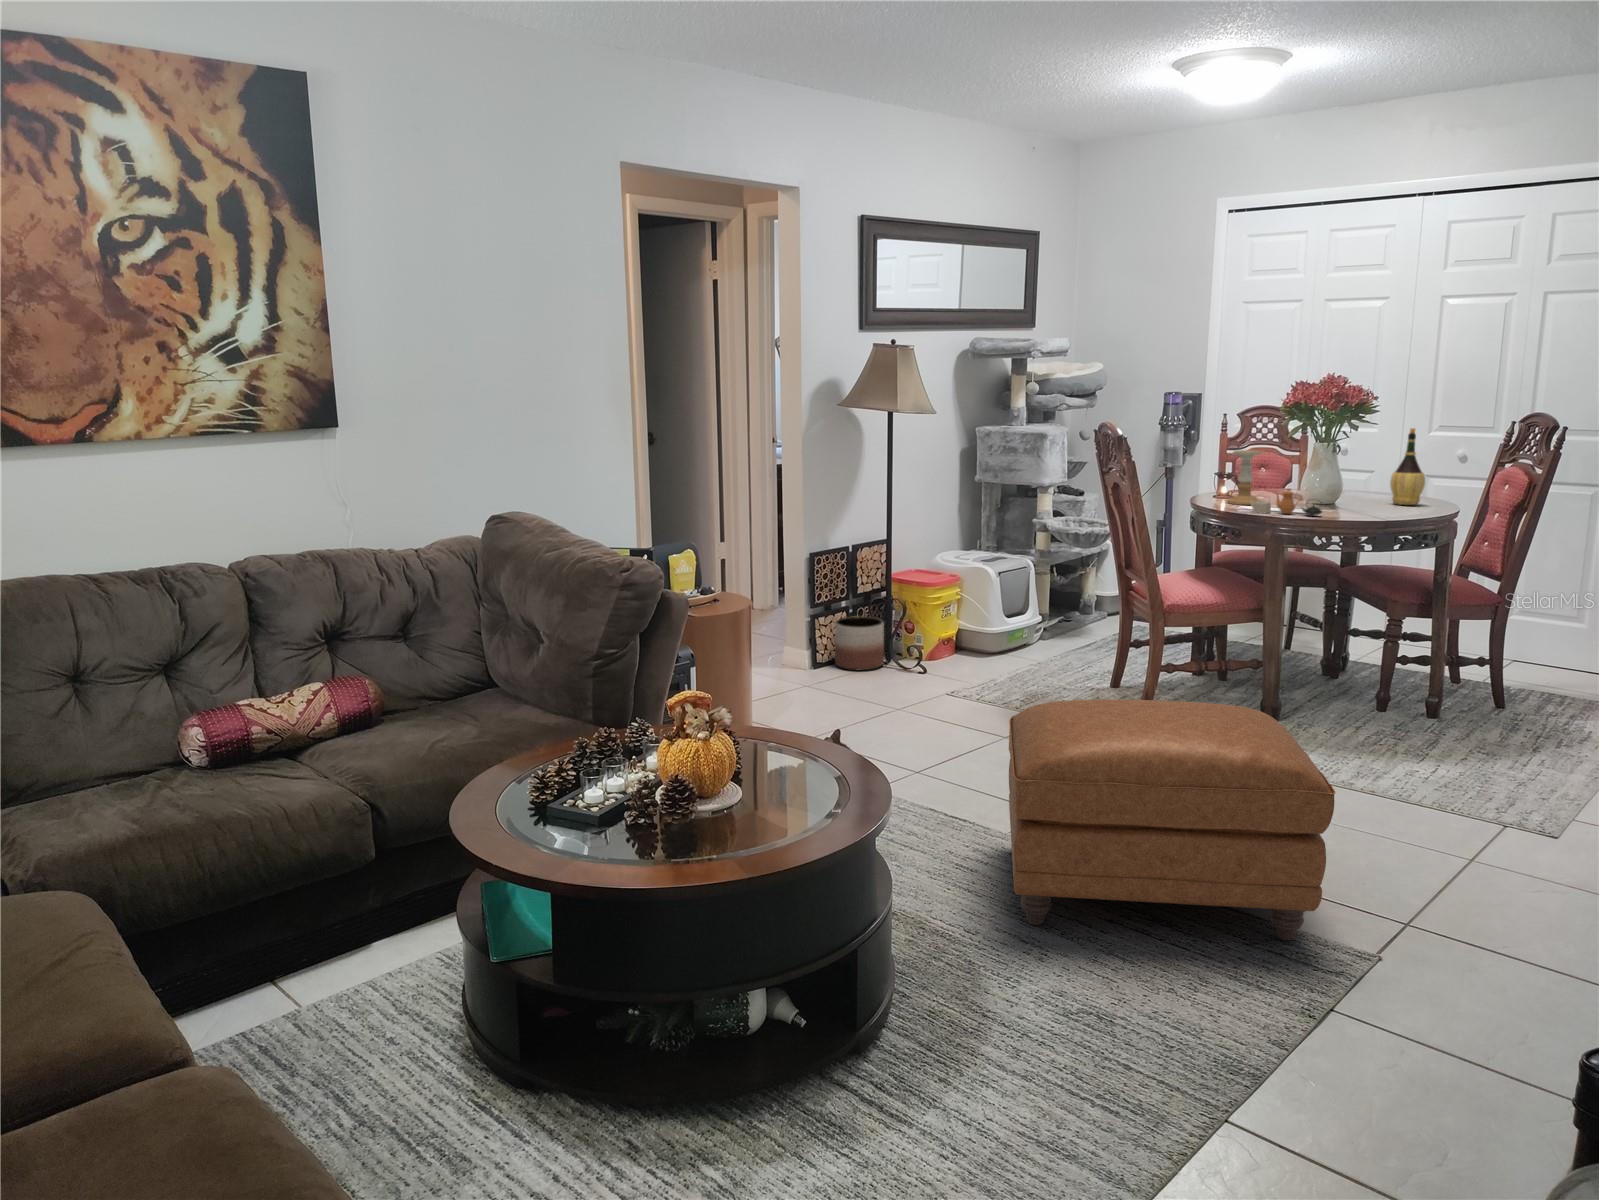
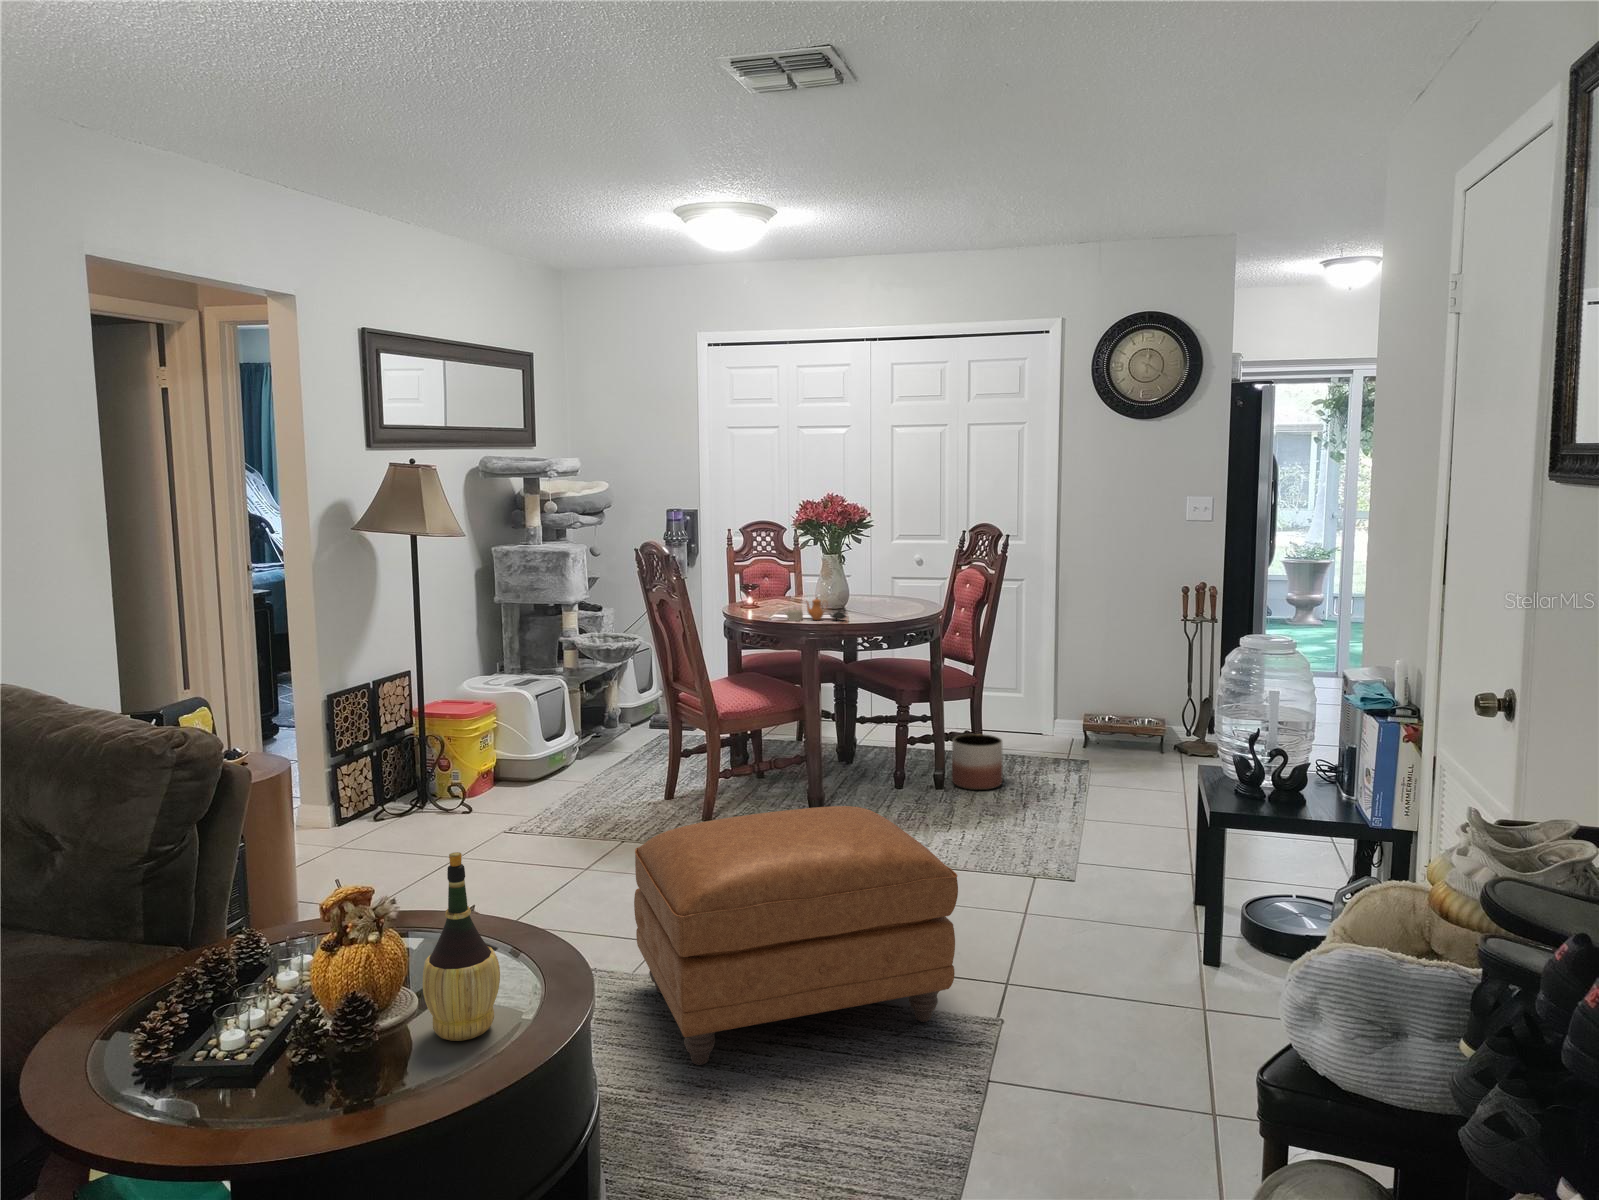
wine bottle: present [1390,428,1425,505] -> present [423,852,500,1041]
candle holder: present [1227,450,1261,505] -> none [758,563,787,614]
planter: present [835,616,884,670] -> present [952,734,1003,790]

